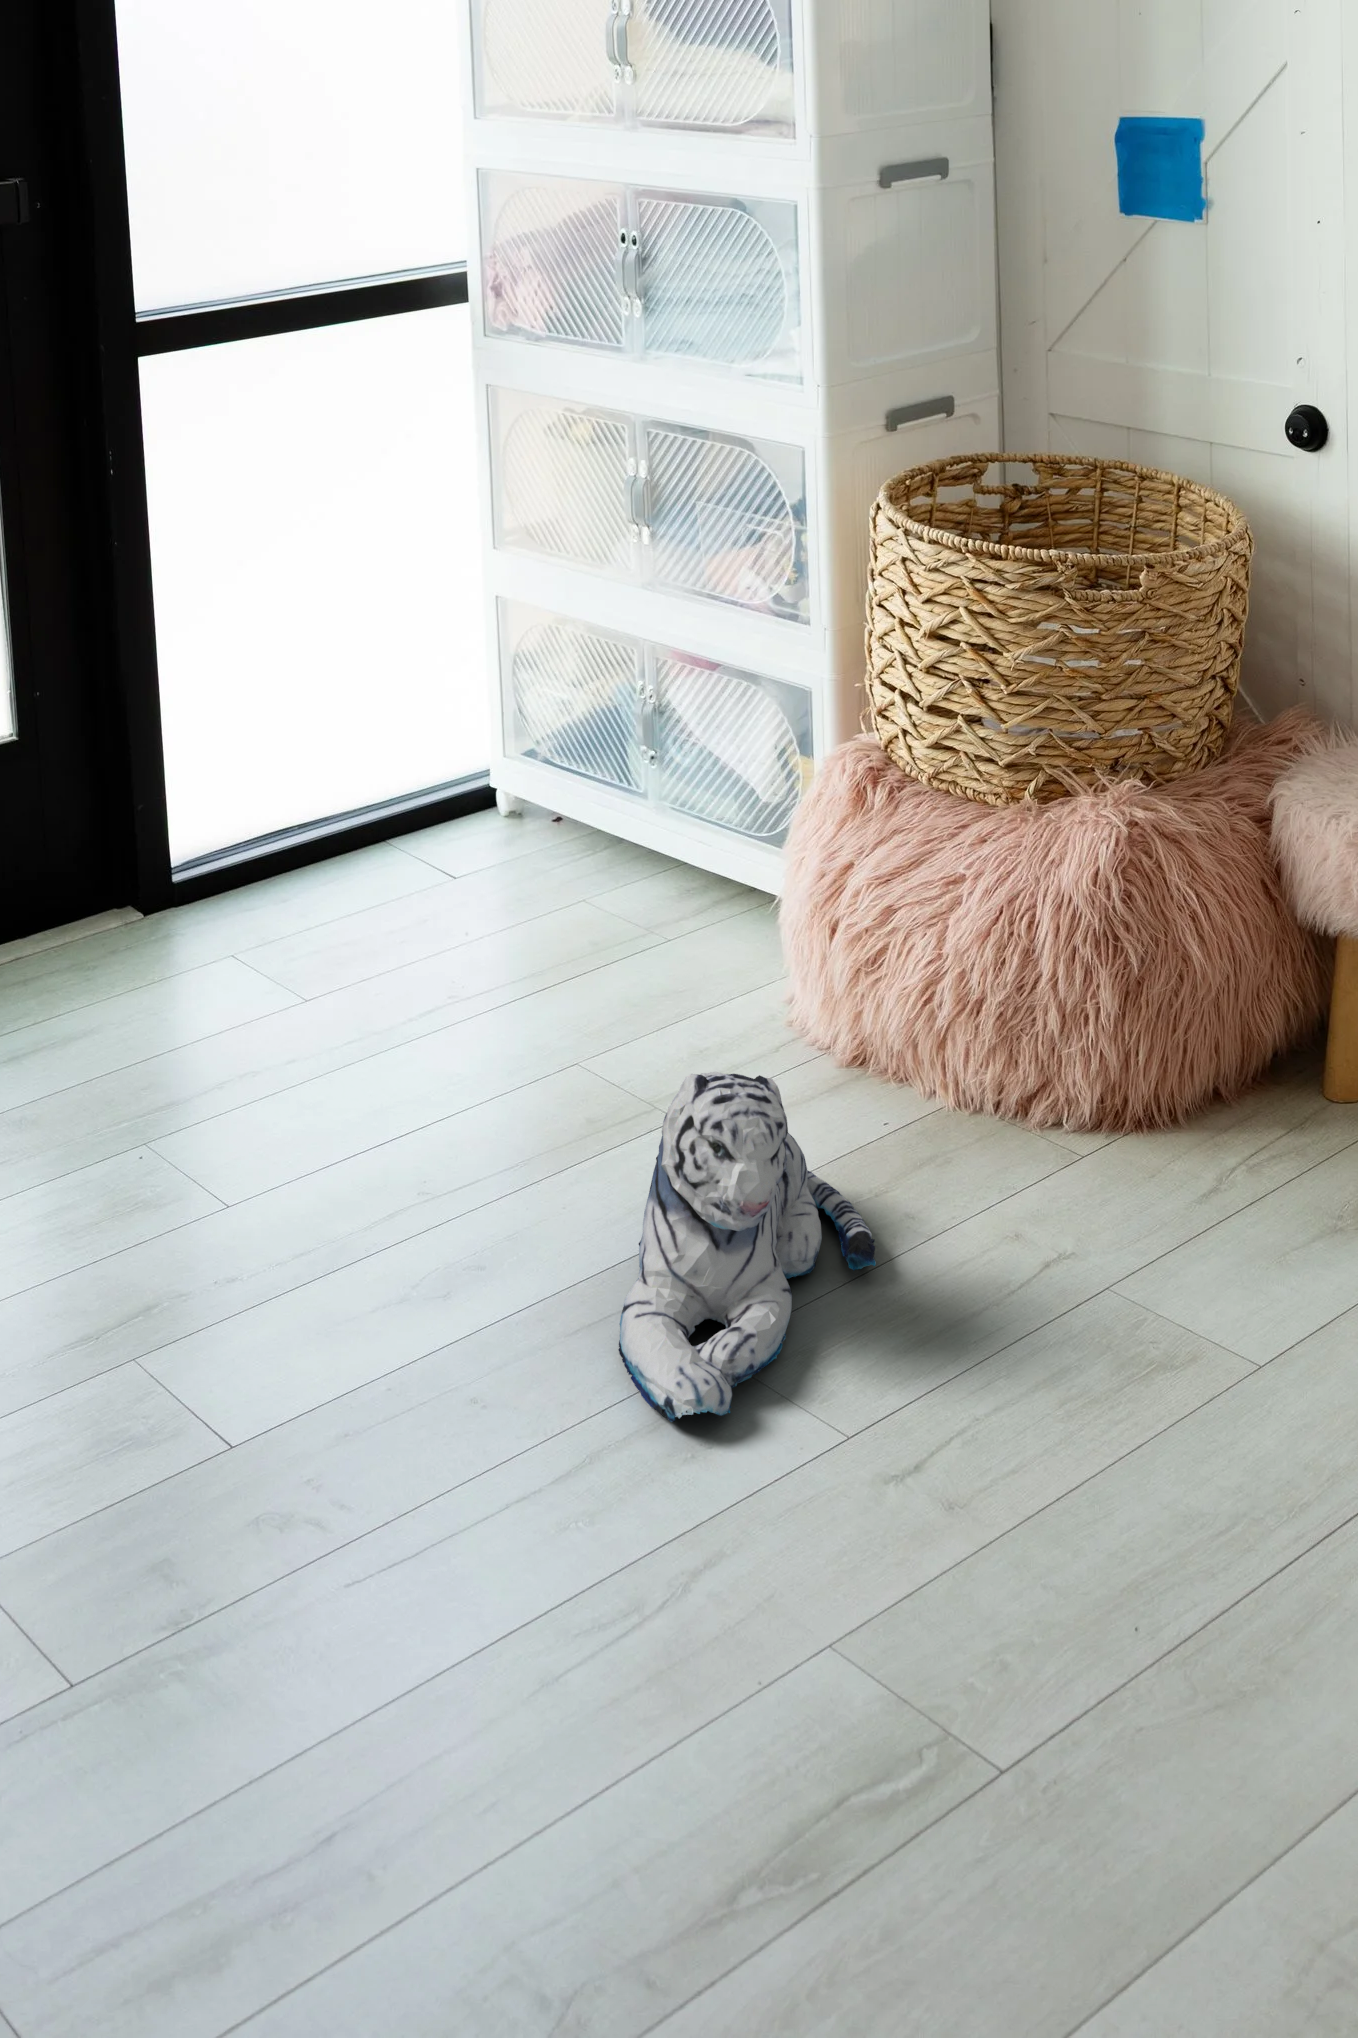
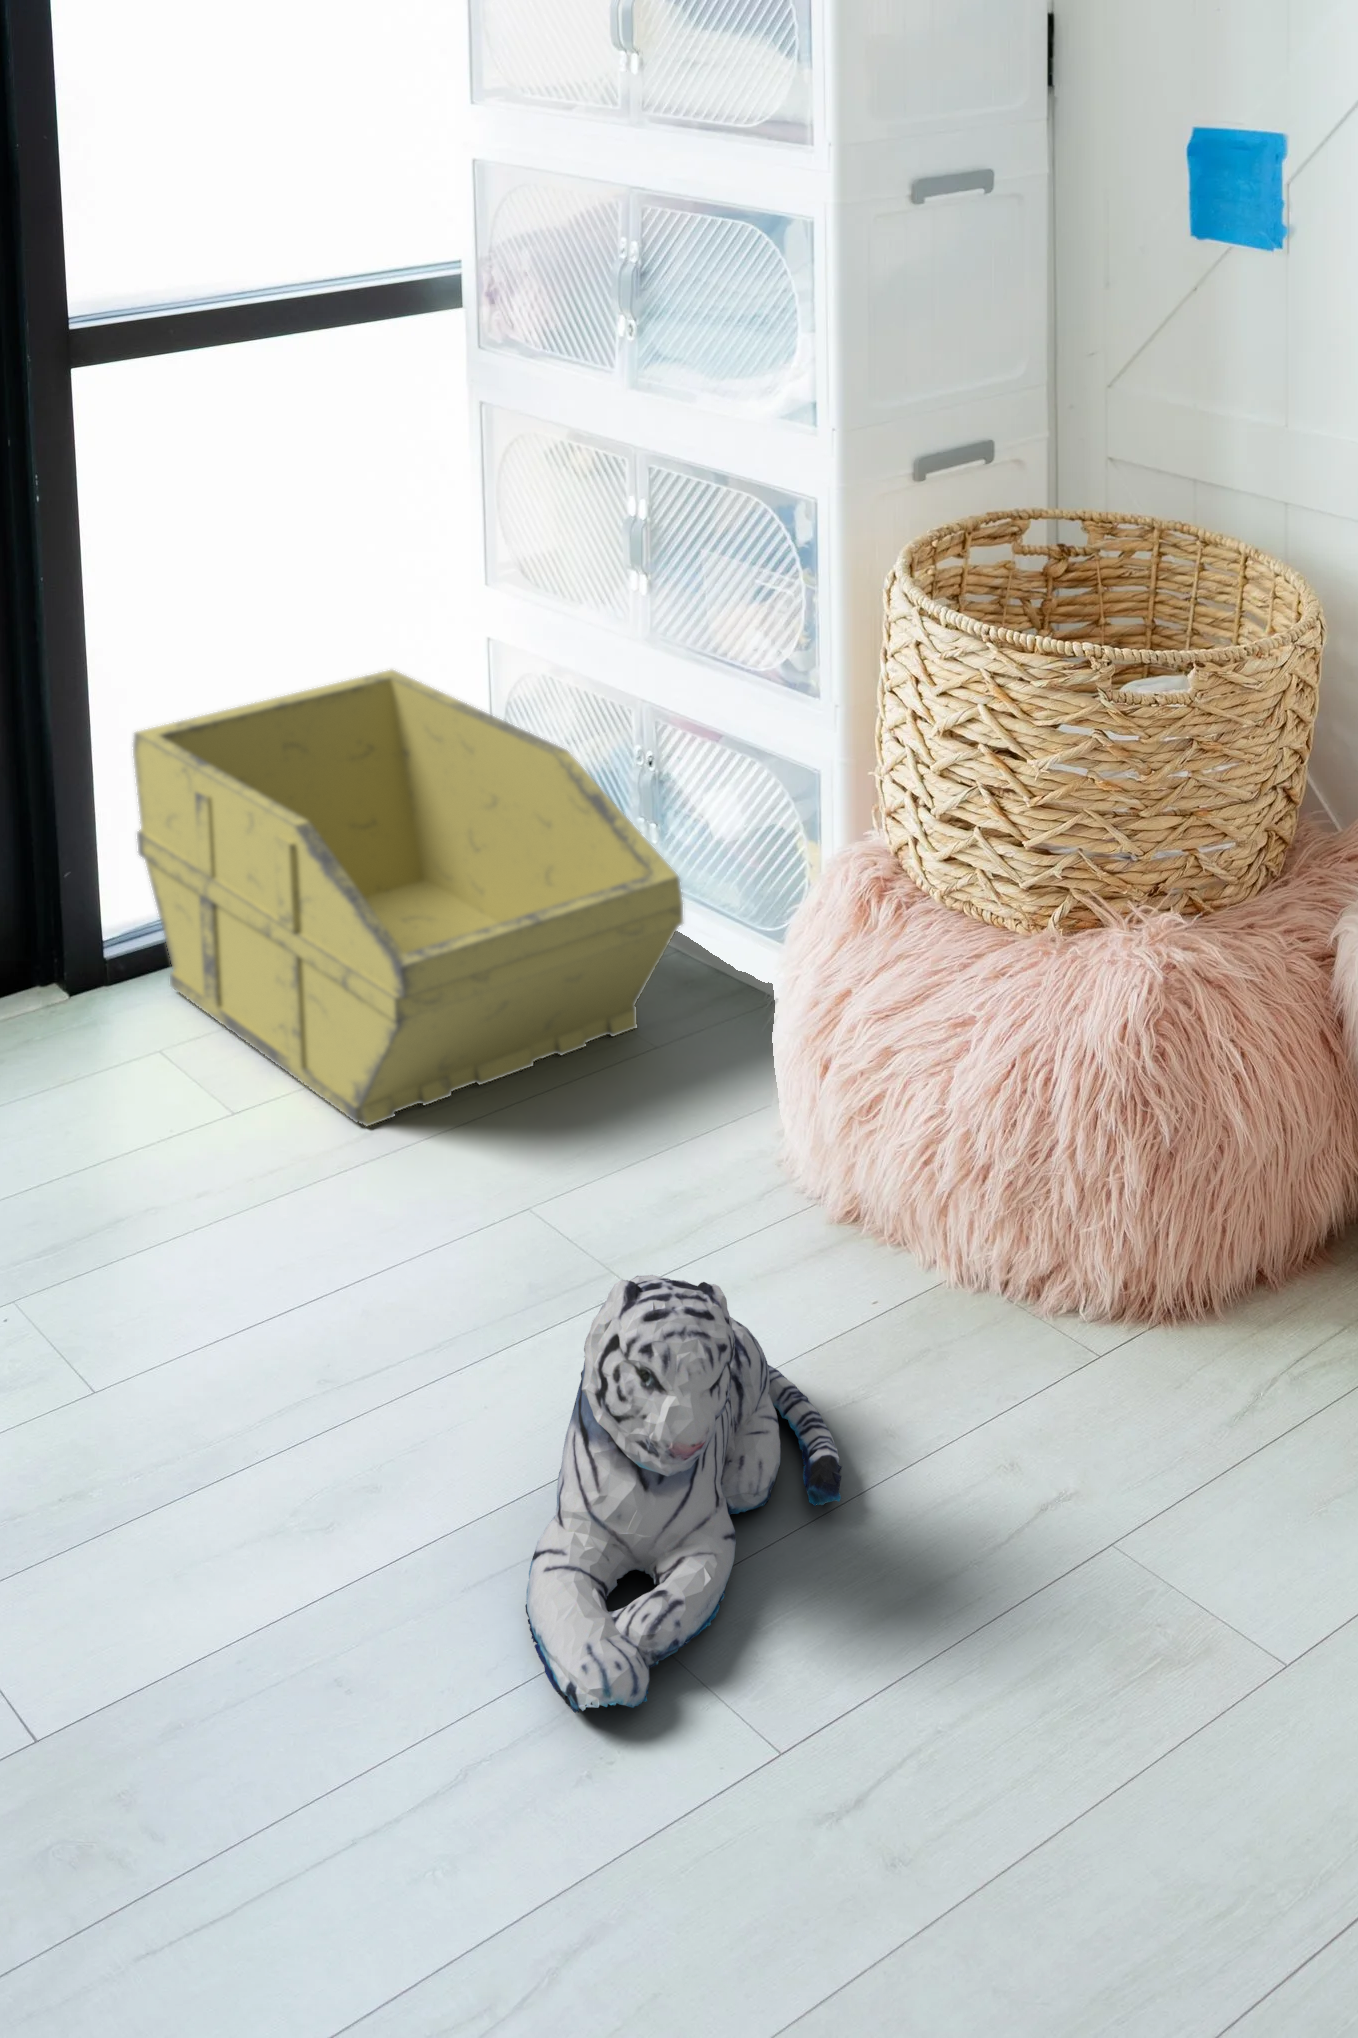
storage bin: none [197,624,694,1005] -> present [133,670,683,1127]

